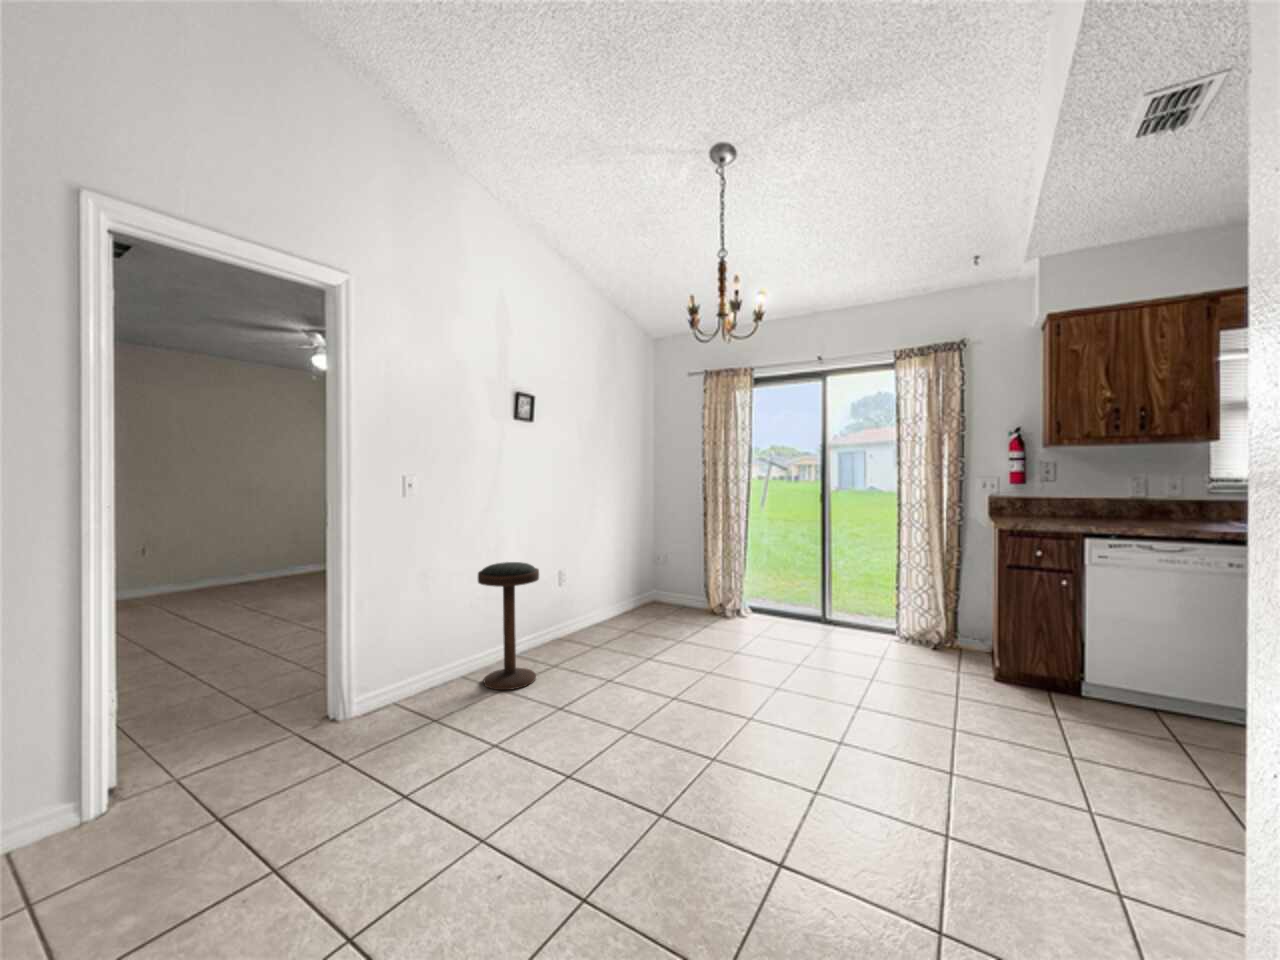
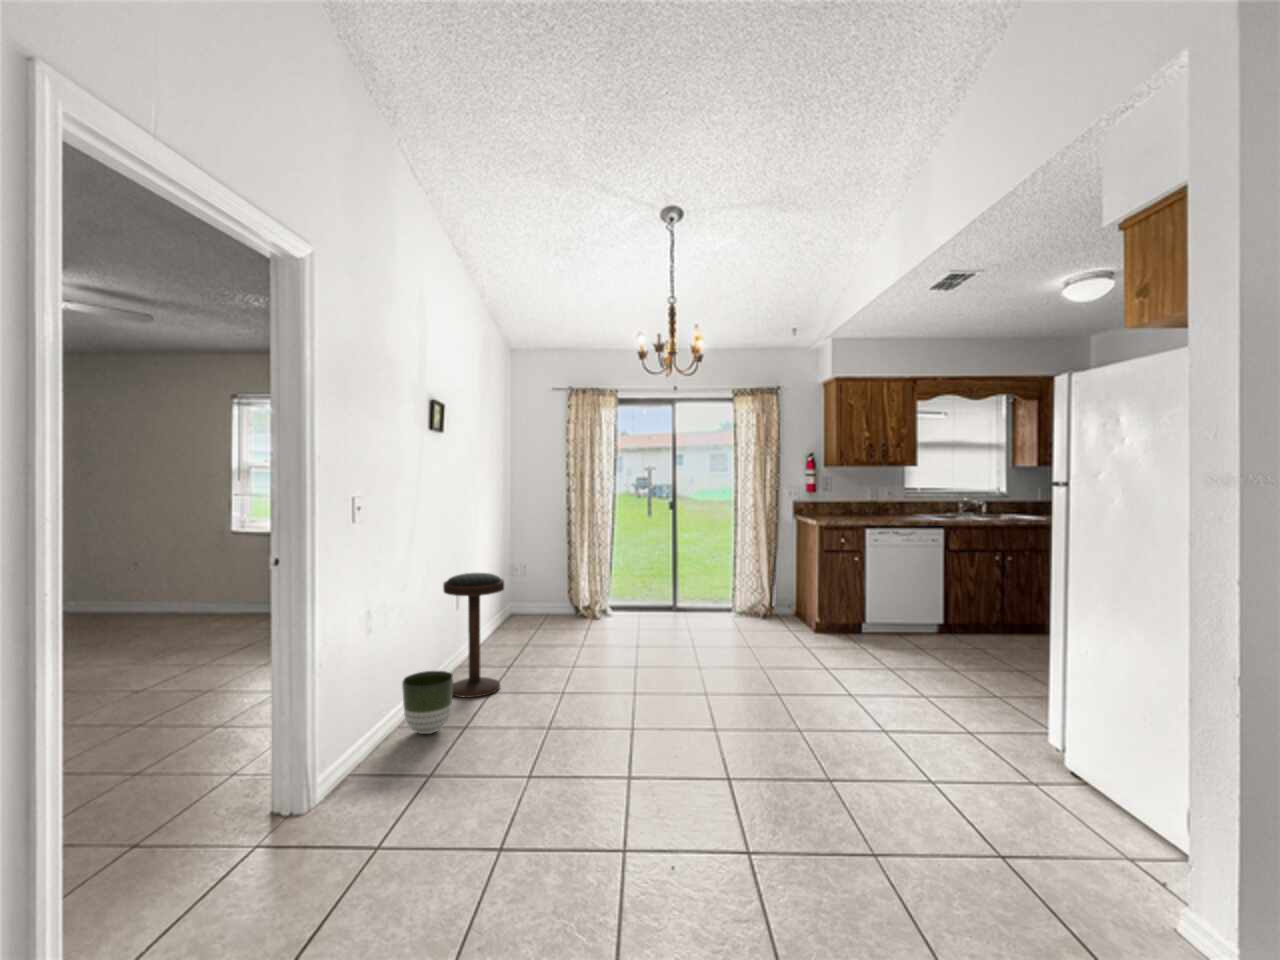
planter: none [384,657,436,722] -> present [402,671,453,734]

